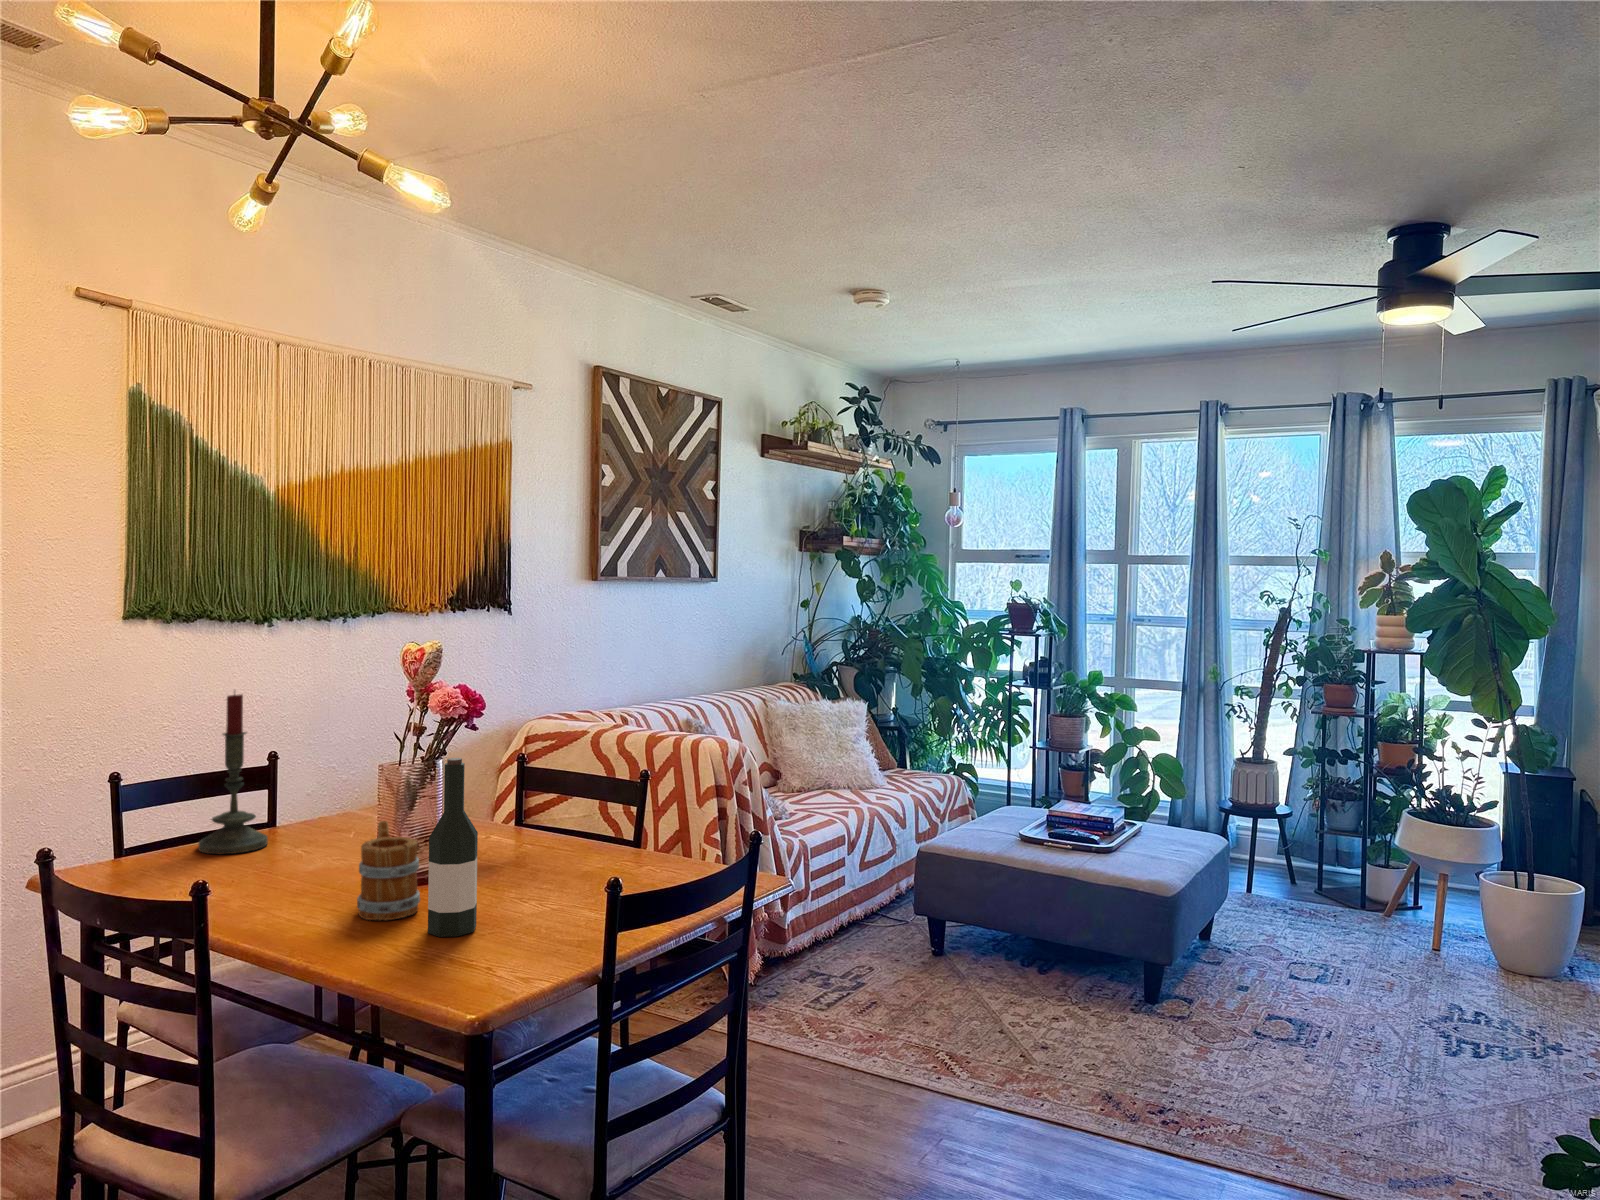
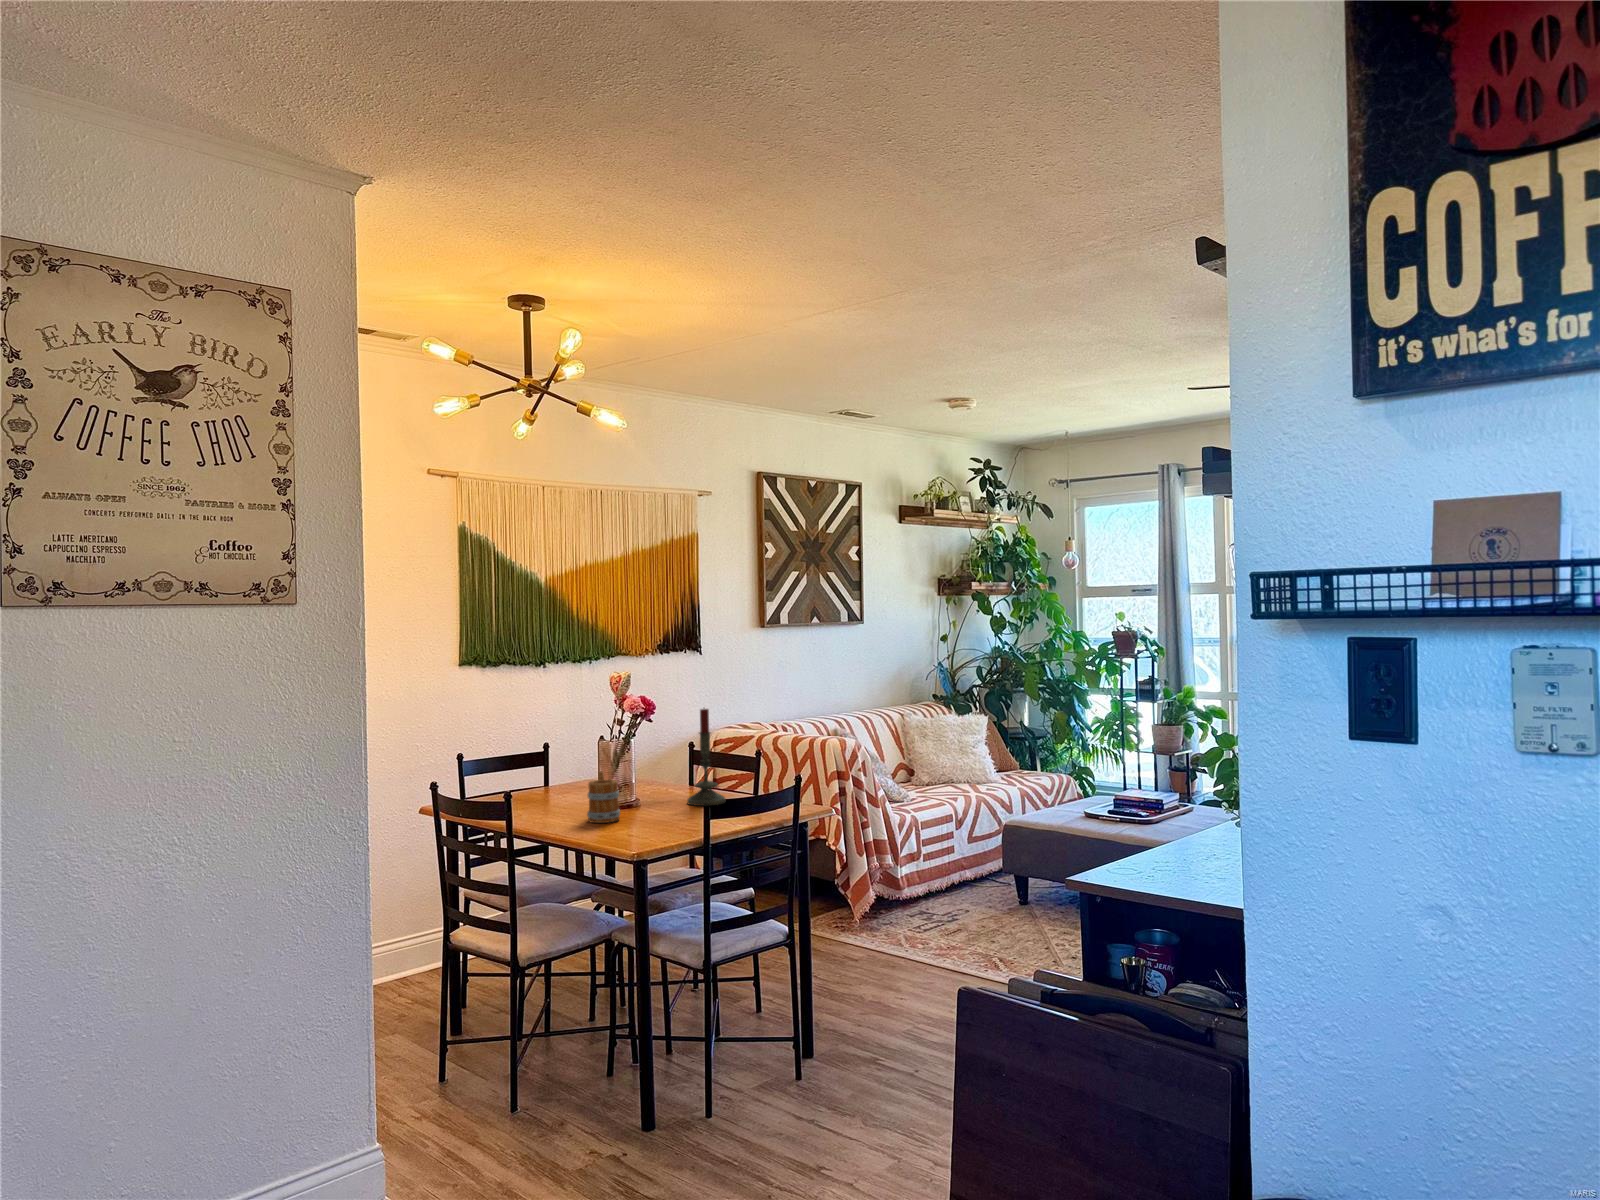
candle: present [198,694,268,854] -> present [687,708,725,806]
wine bottle: present [428,758,478,937] -> none [621,732,648,829]

